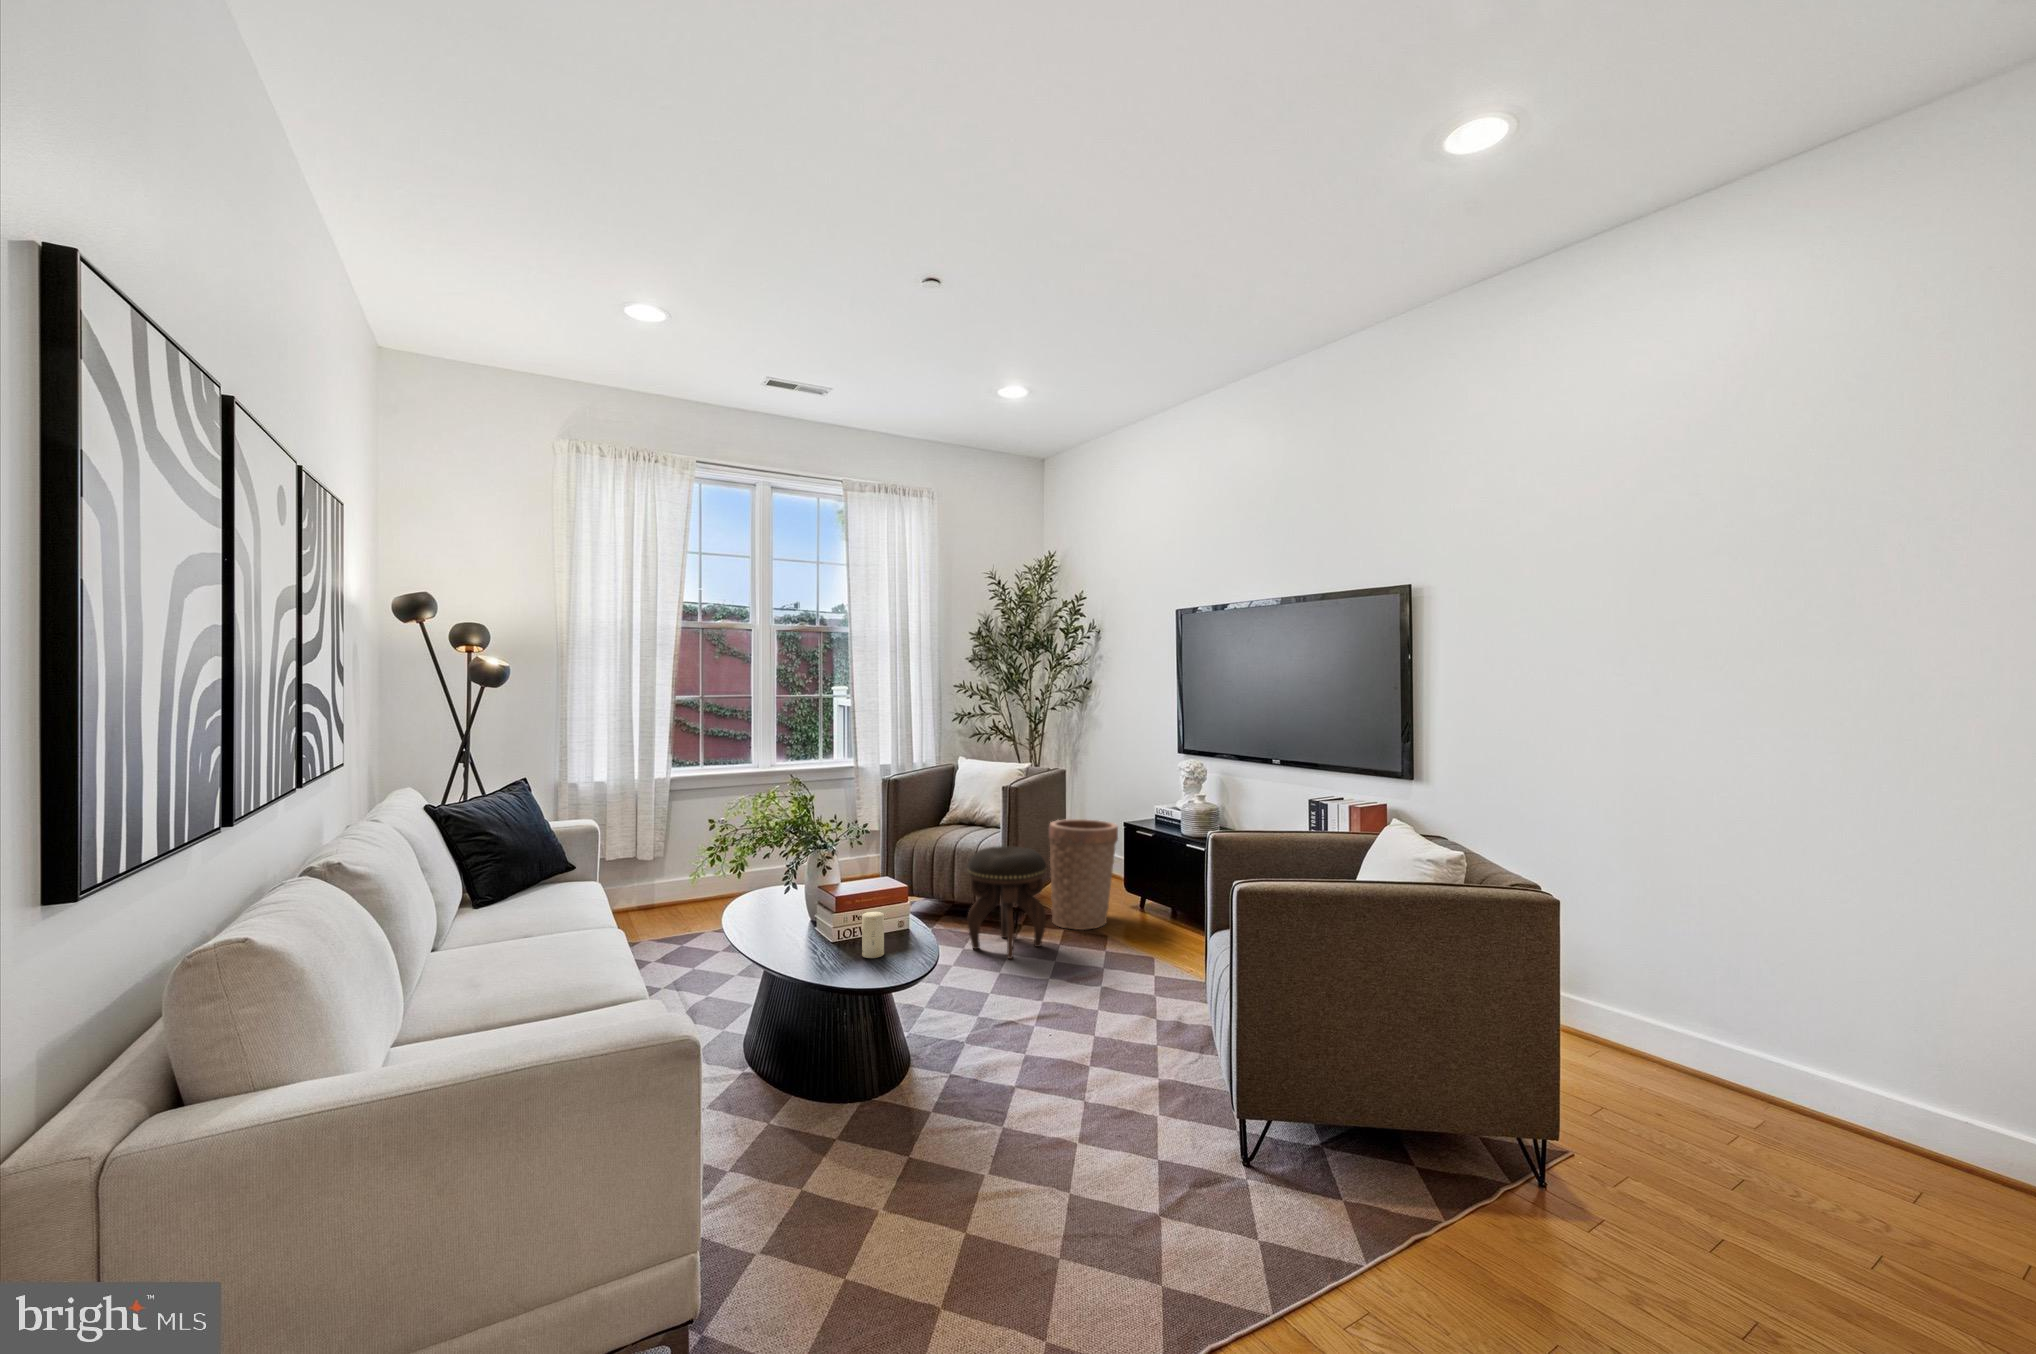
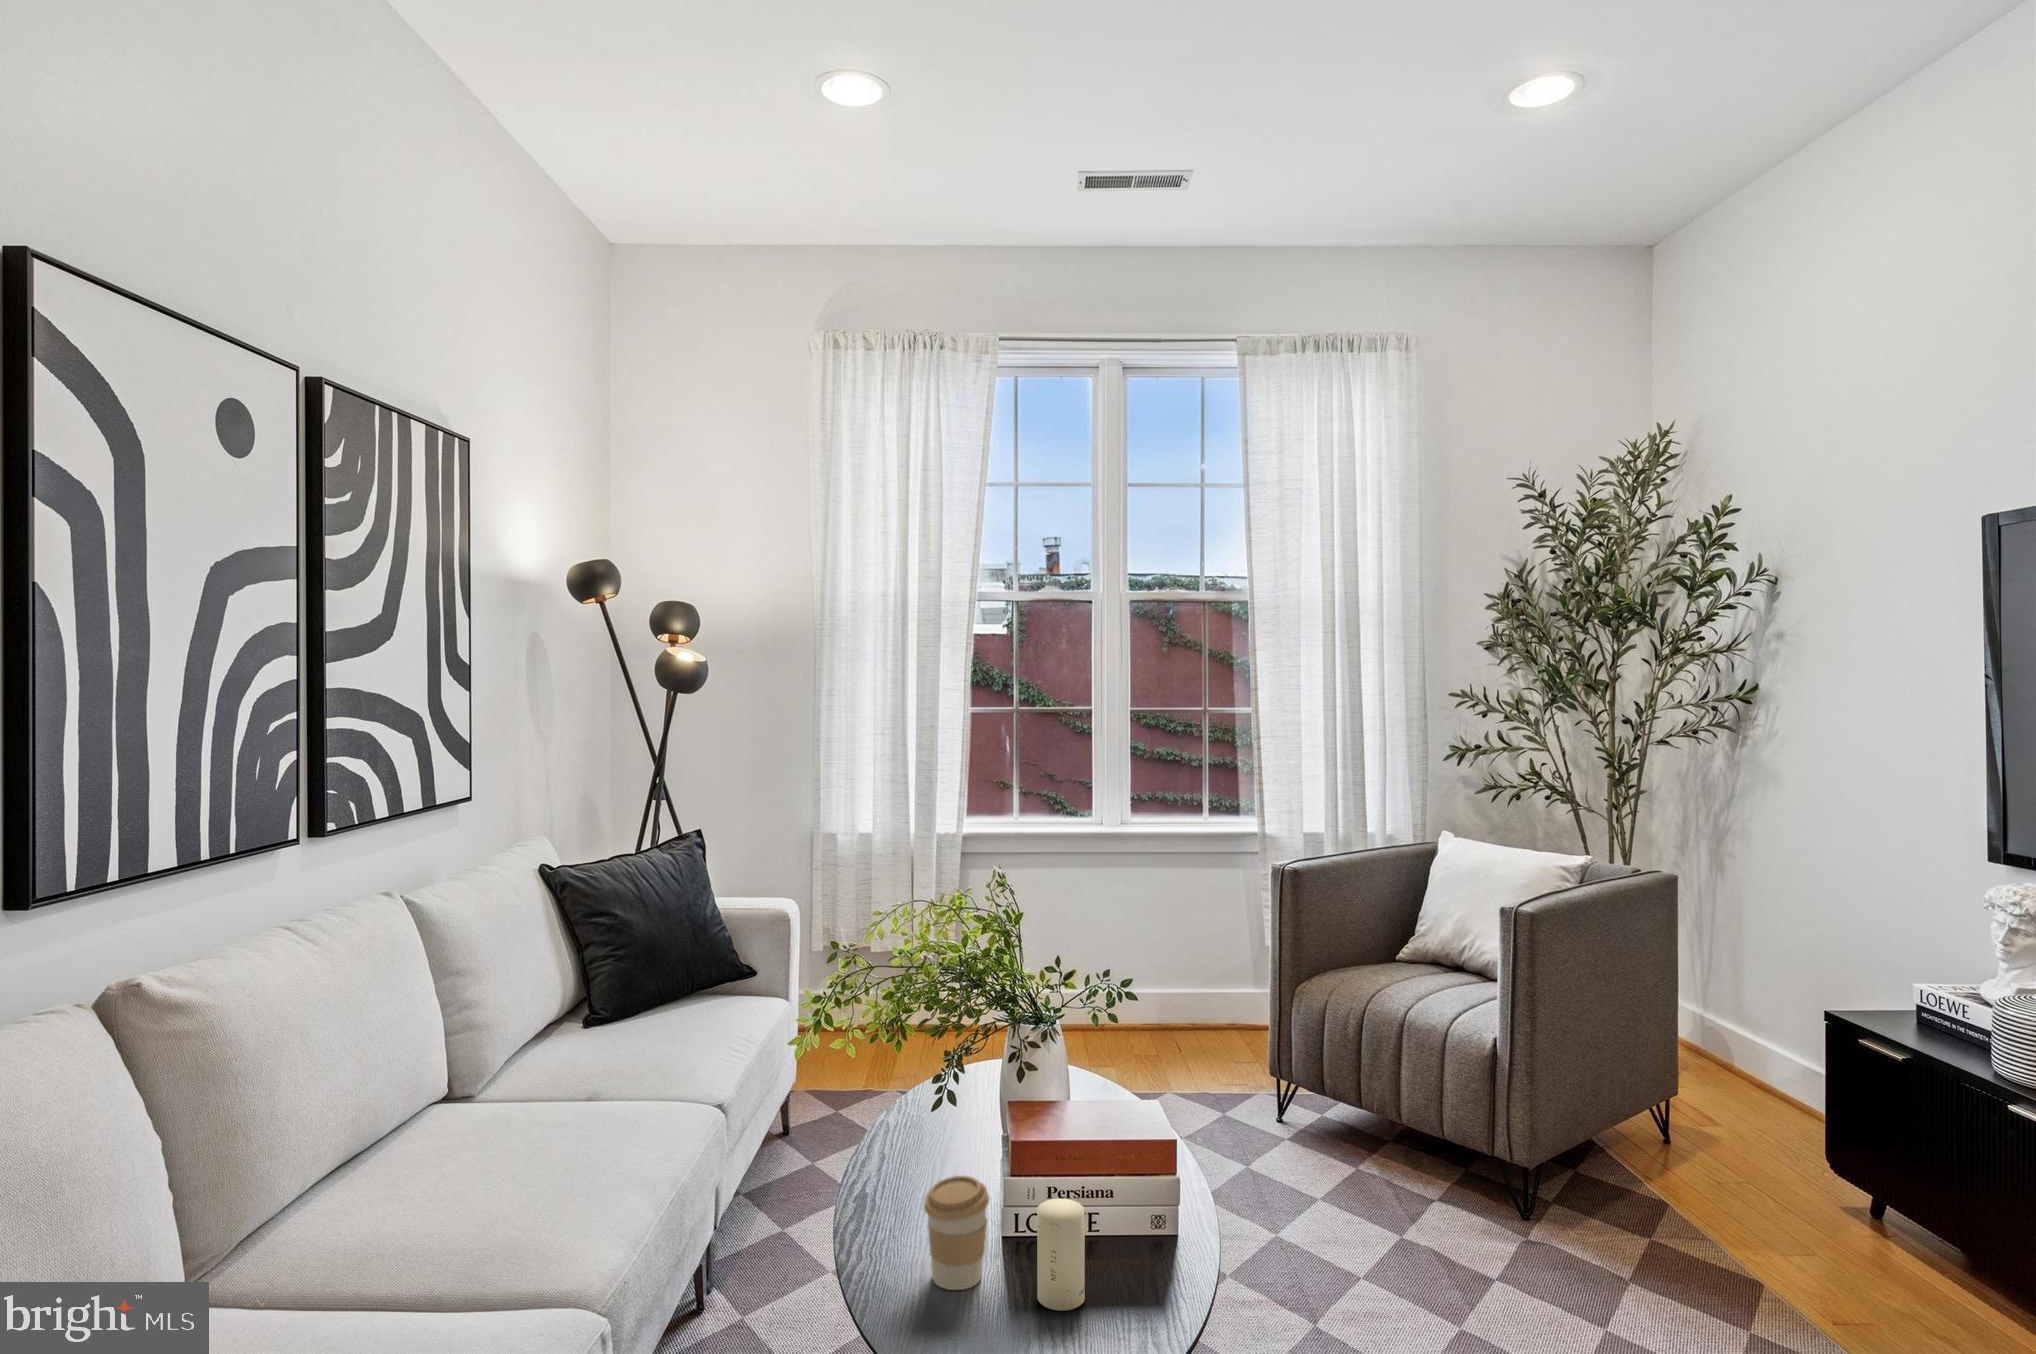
basket: present [1049,819,1118,930] -> none [1616,989,1802,1256]
footstool: present [967,846,1046,959] -> none [1409,1034,1594,1293]
coffee cup: none [804,912,836,963] -> present [924,1176,990,1290]

